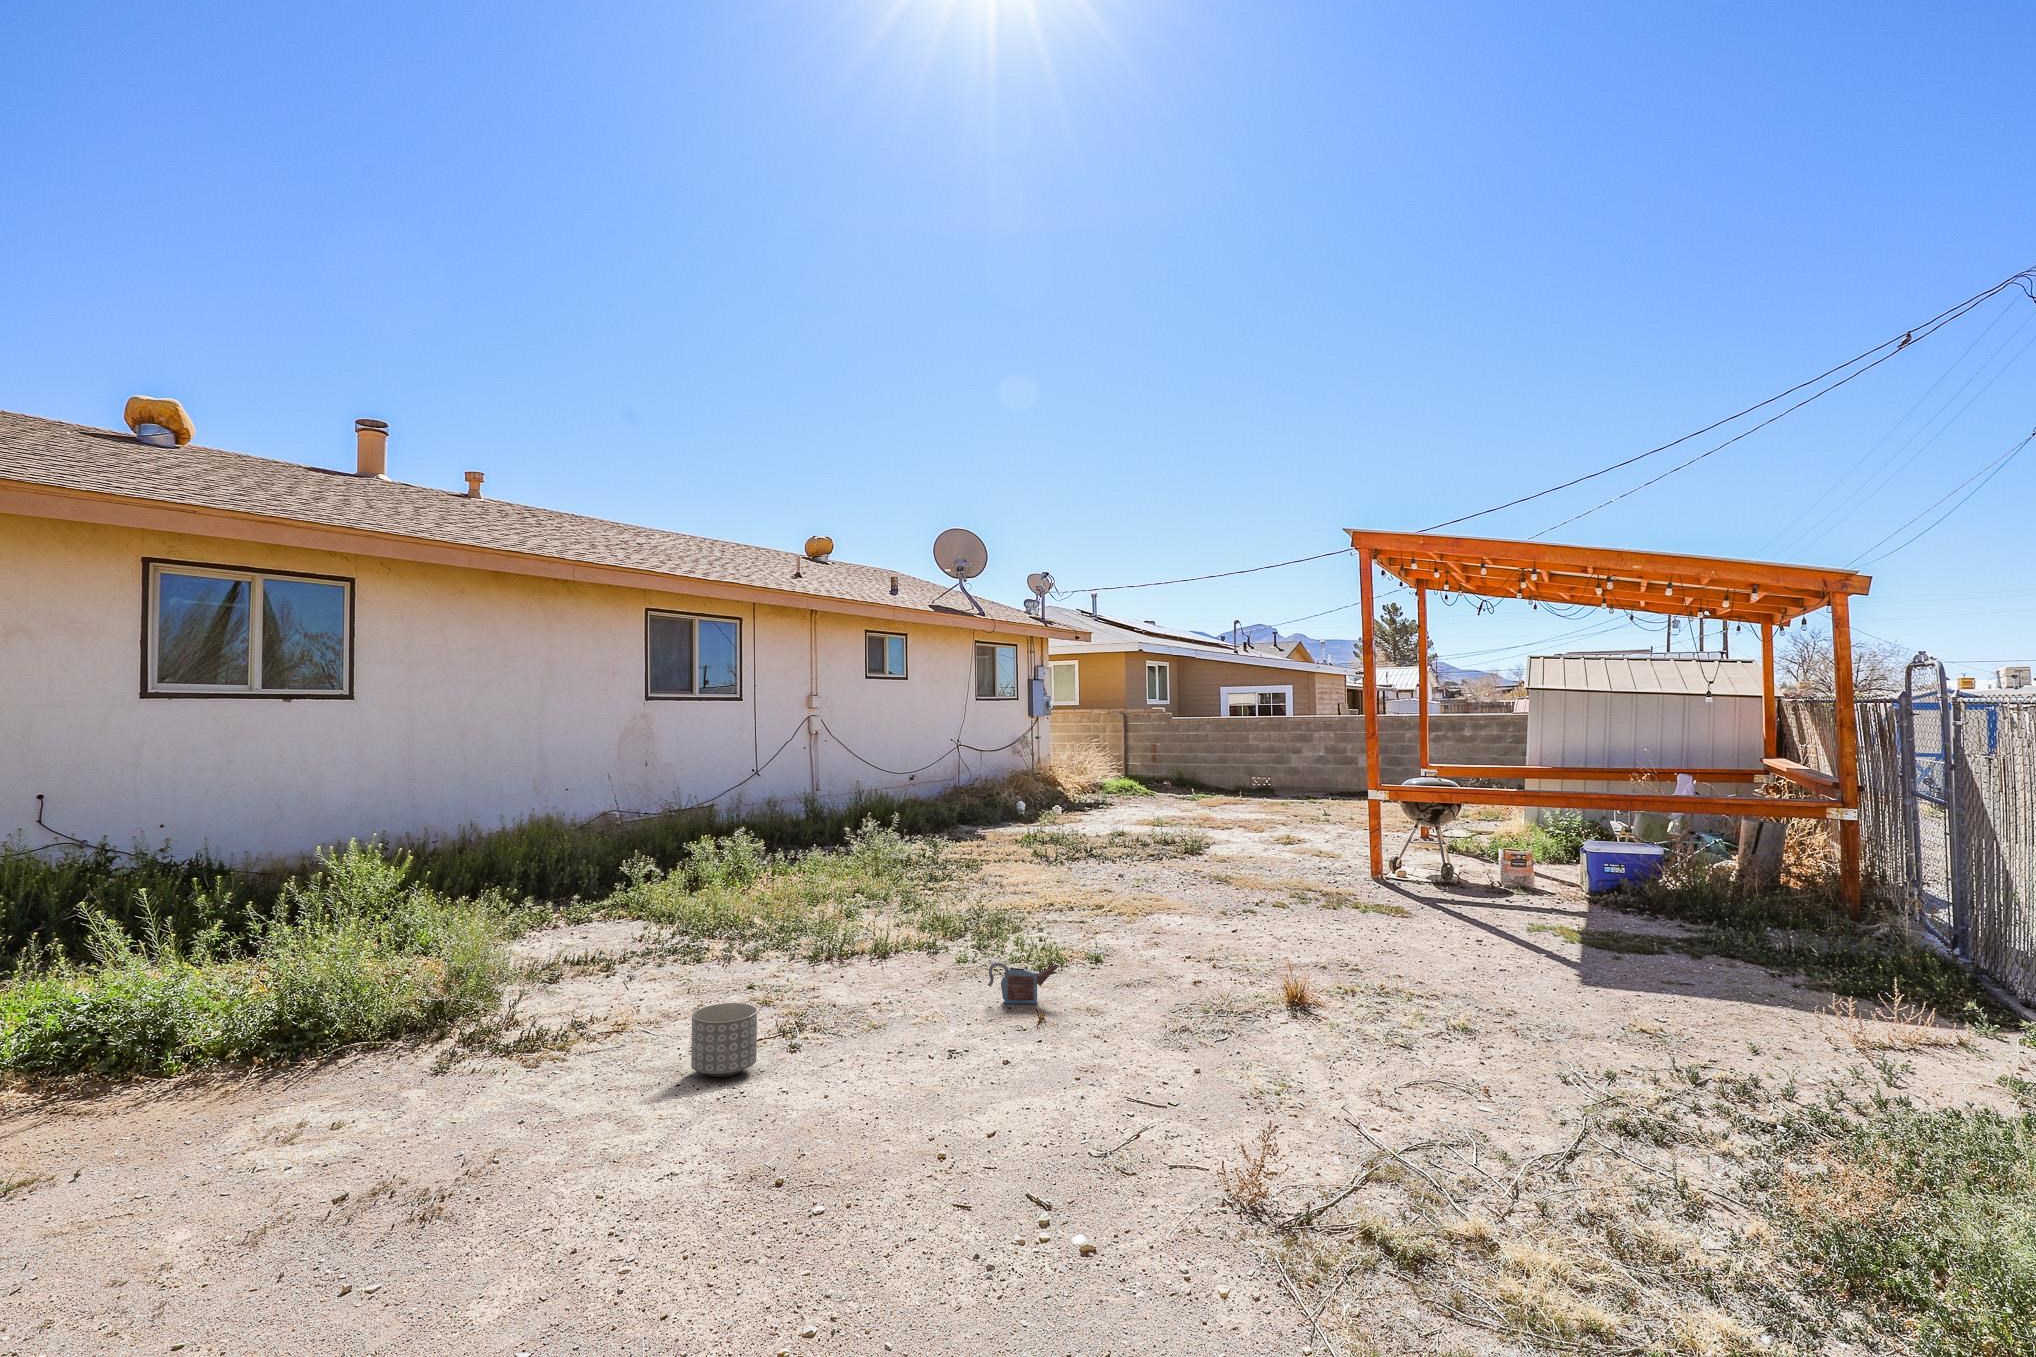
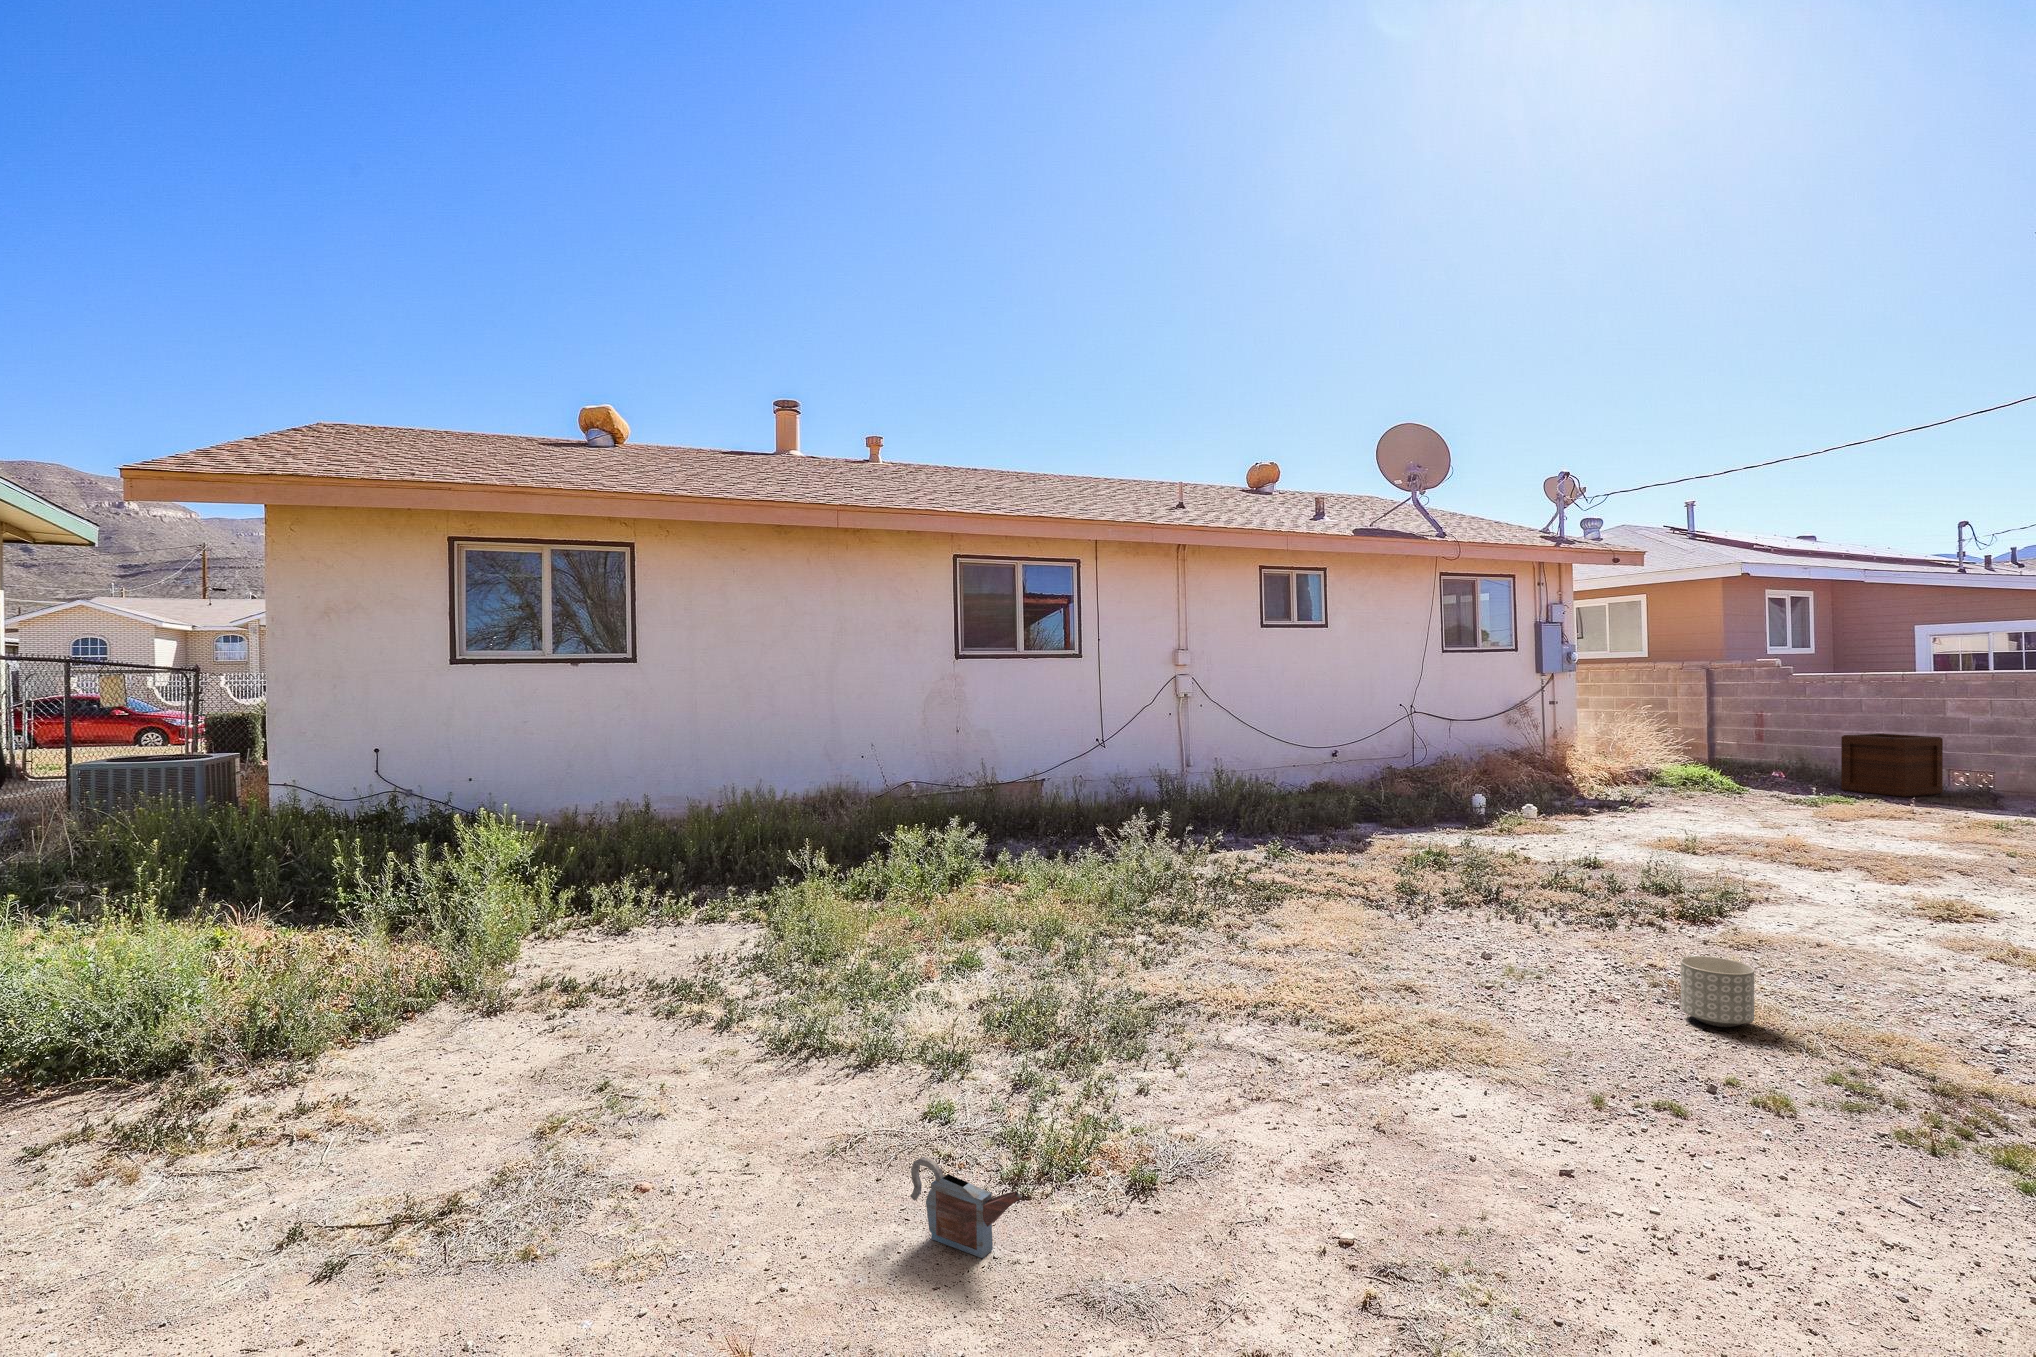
wooden crate: none [1204,755,1252,793] -> present [1841,734,1943,797]
planter: present [691,1003,757,1077] -> present [1681,956,1754,1027]

